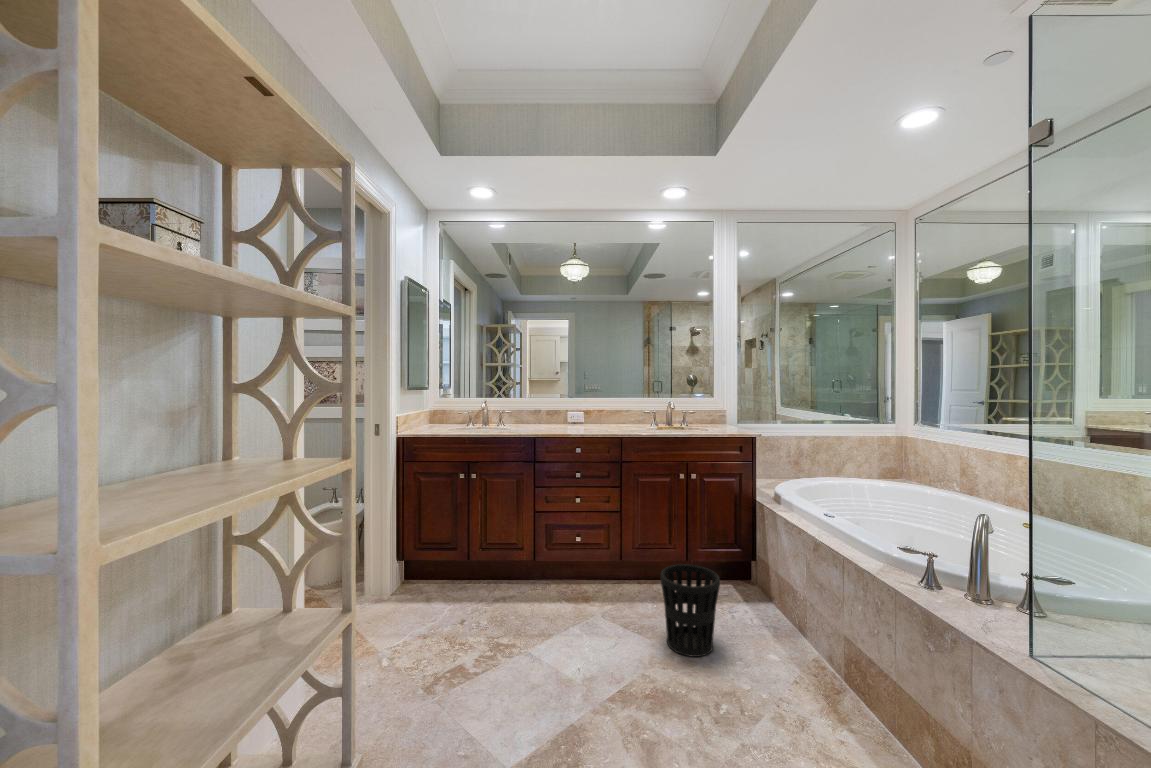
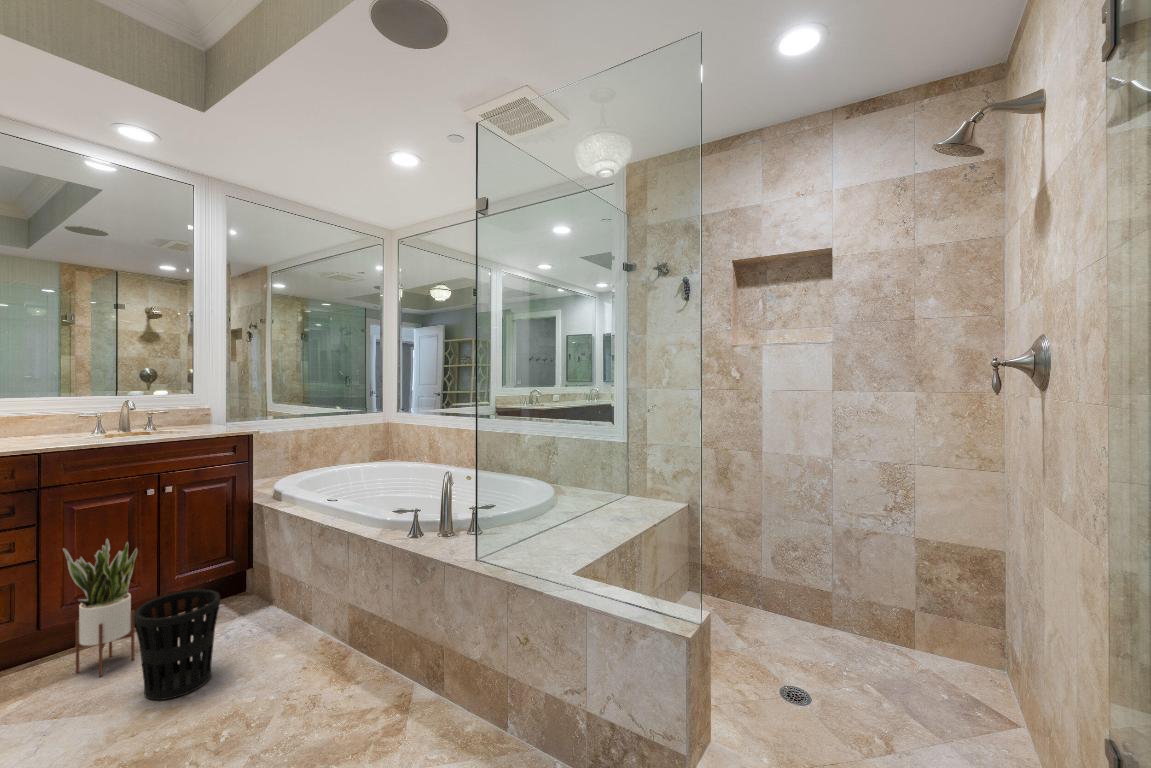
potted plant: none [627,506,669,611] -> present [63,539,137,677]

